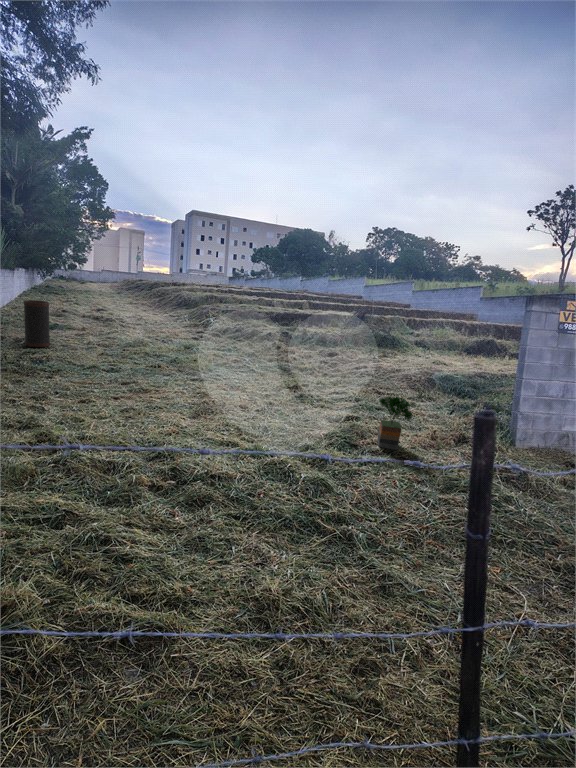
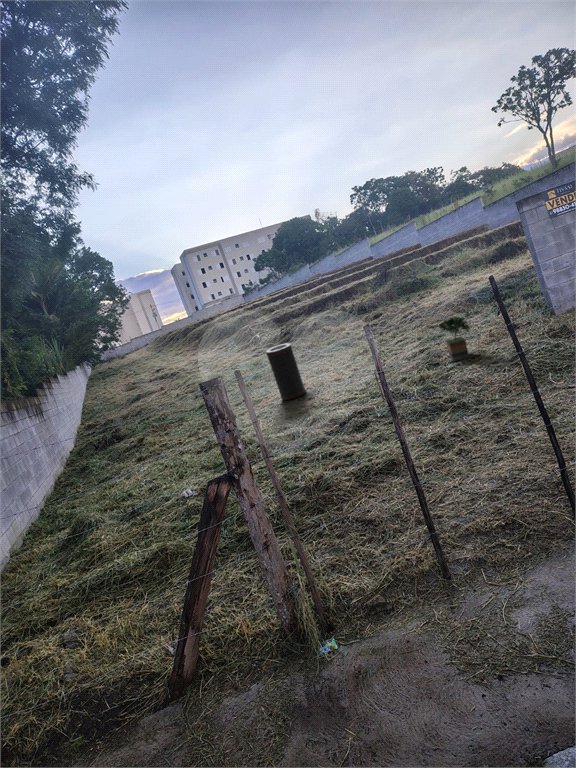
trash can: present [23,300,50,347] -> present [266,343,305,400]

